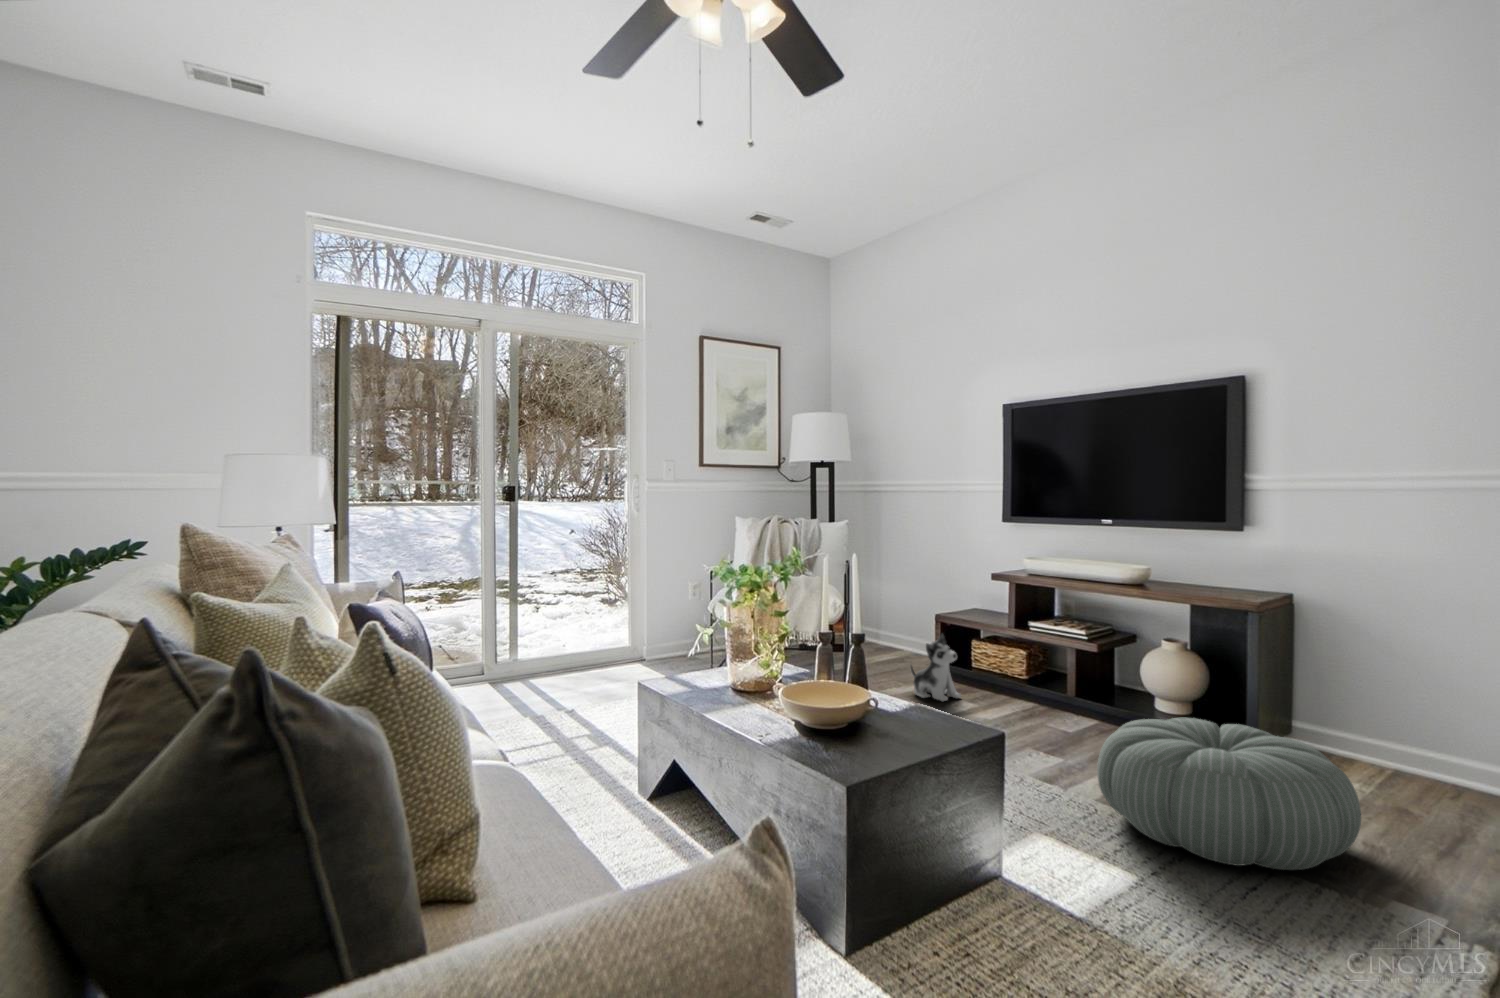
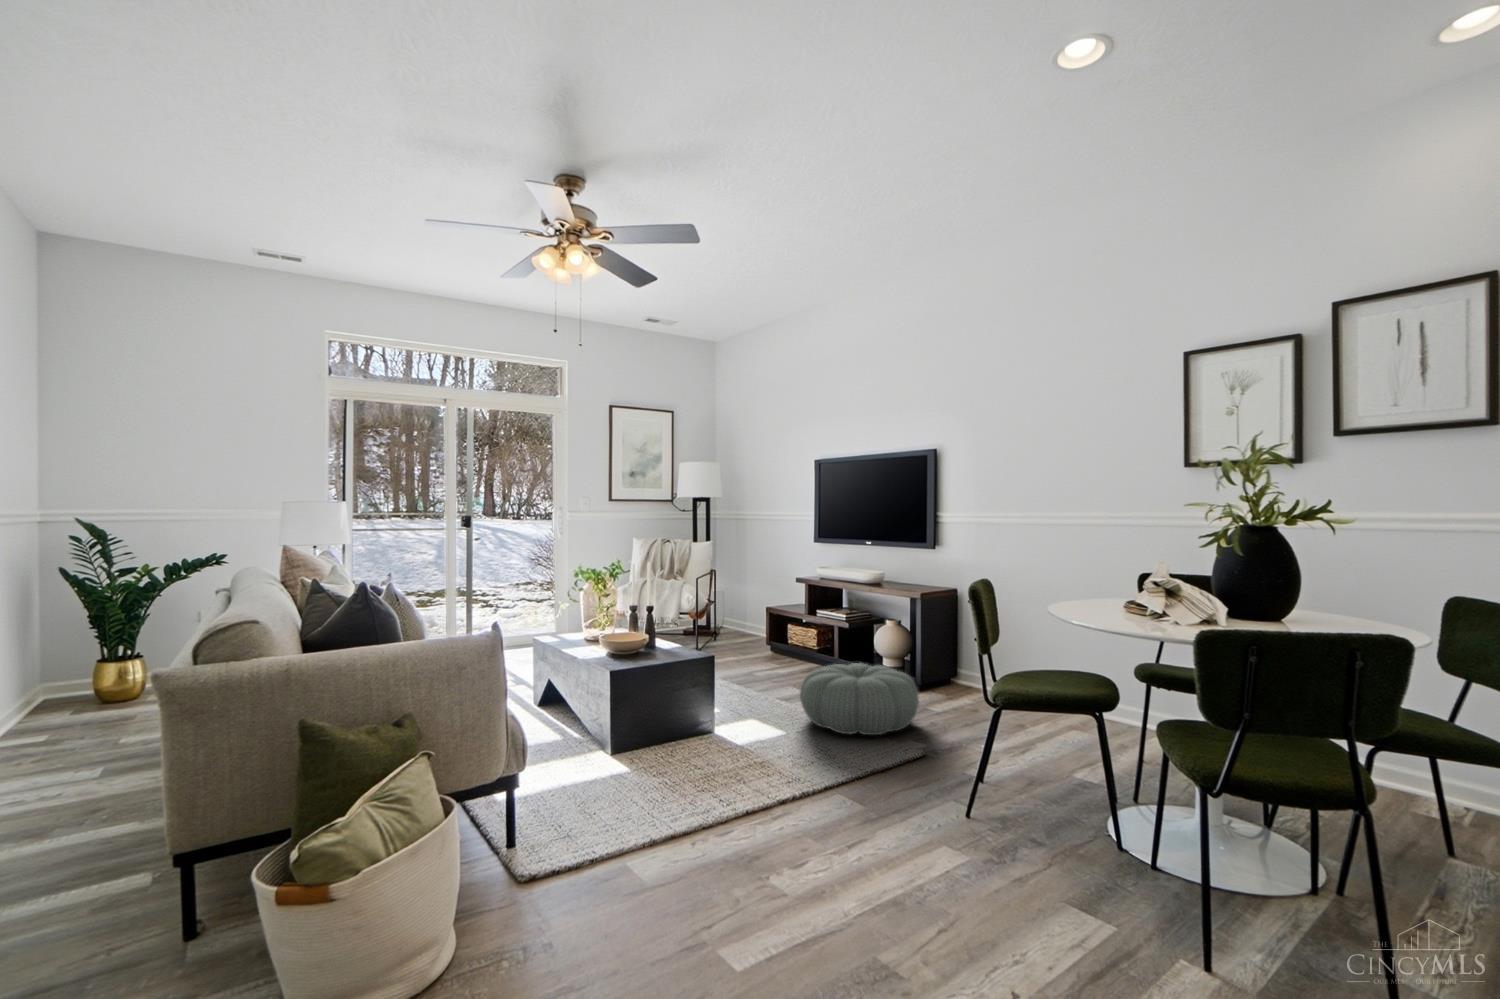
plush toy: present [910,633,961,701] -> none [744,619,774,664]

